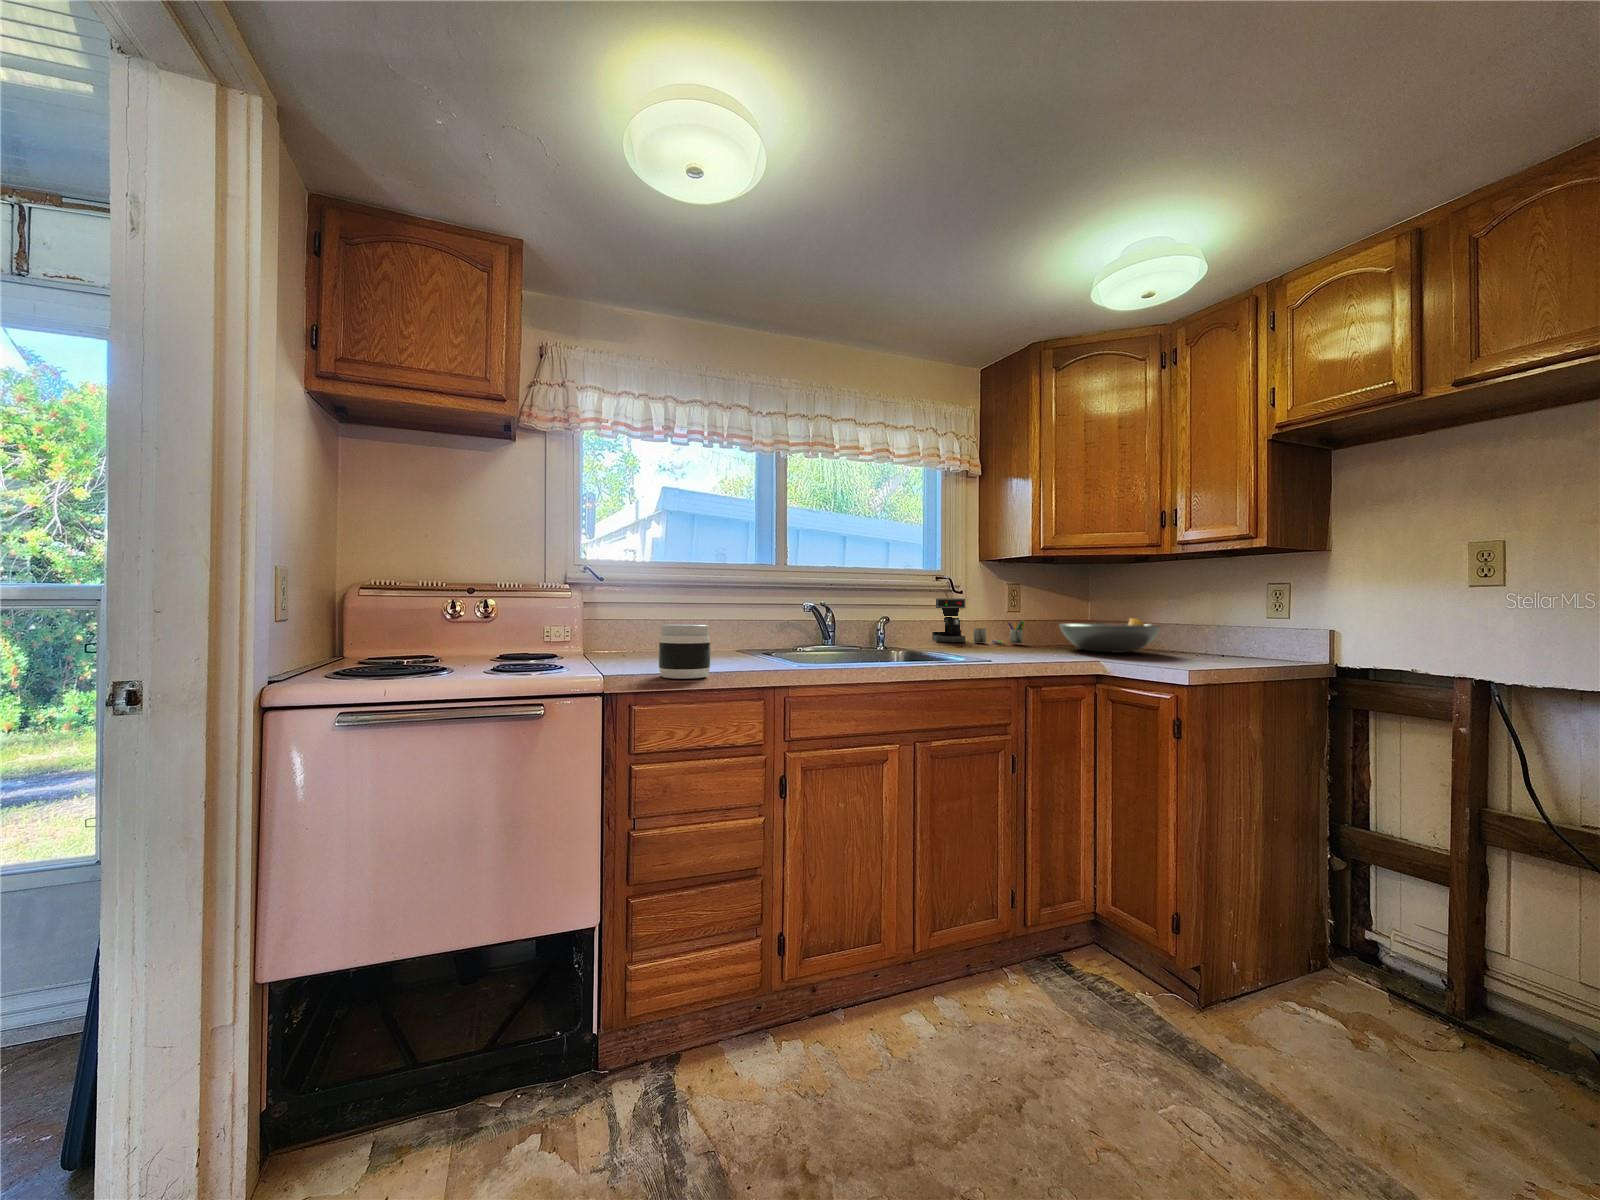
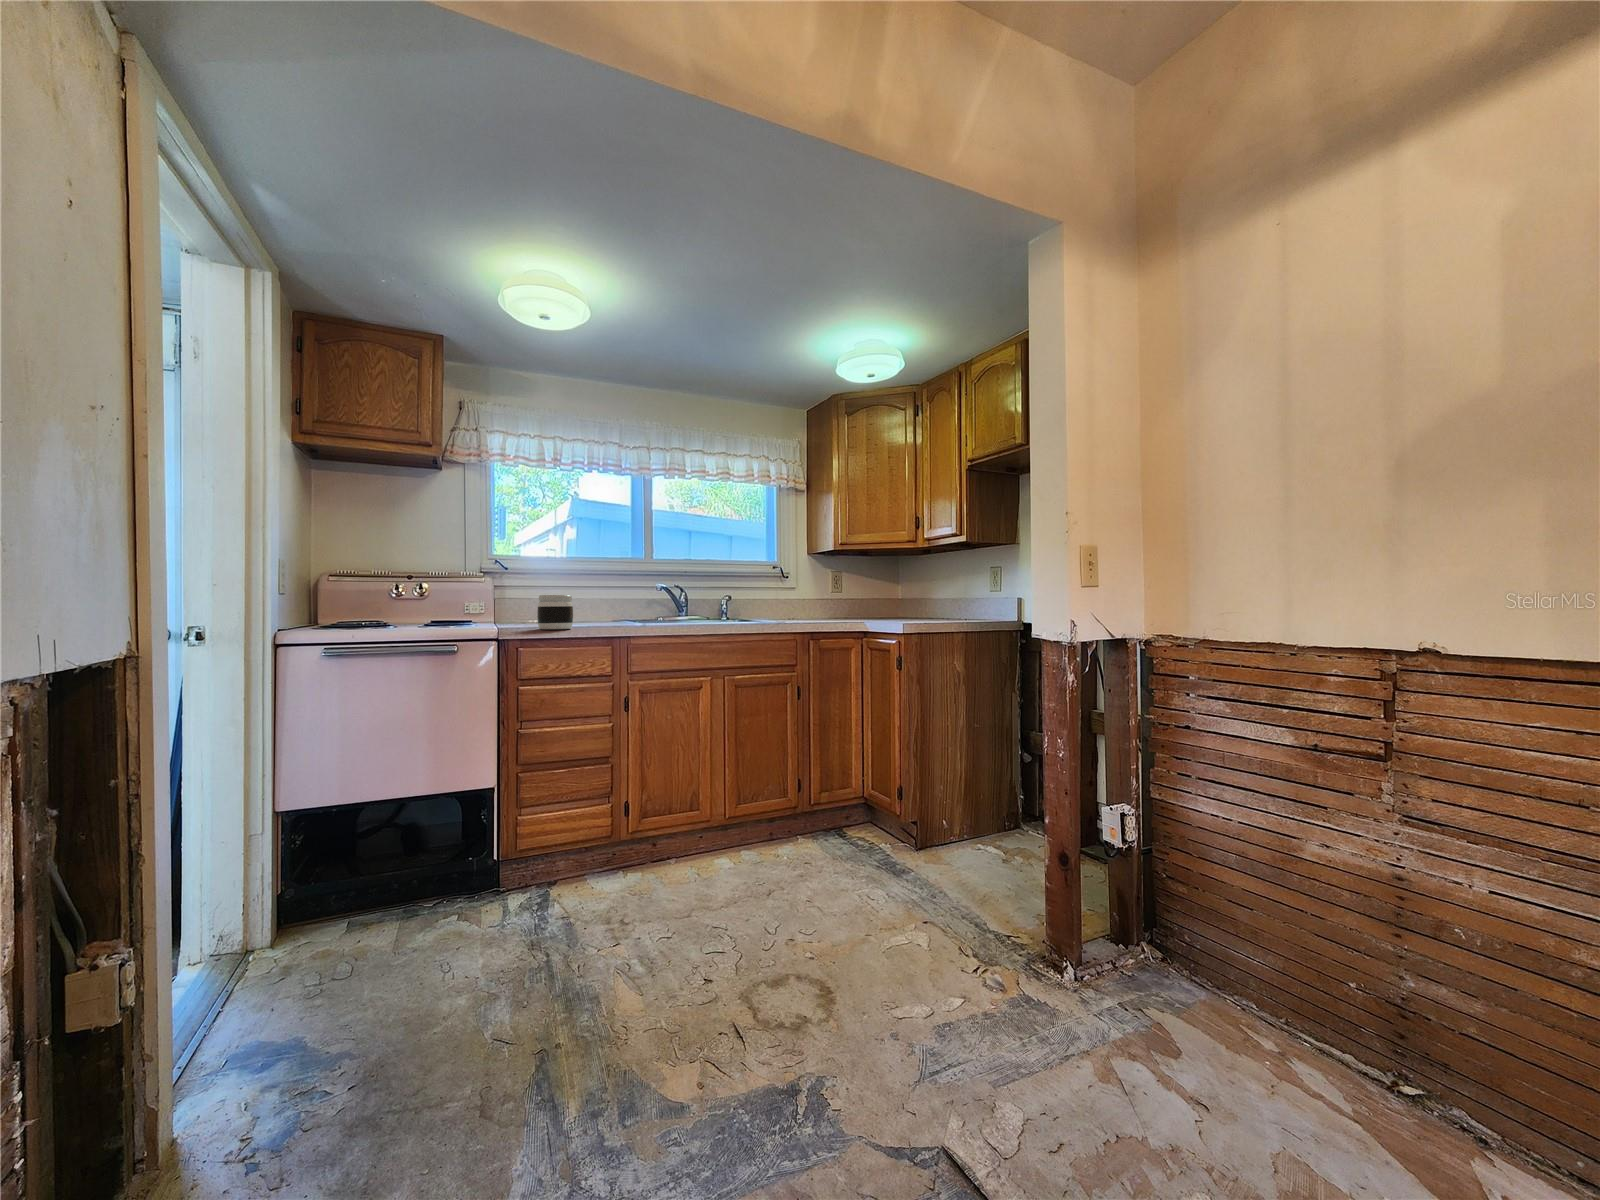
coffee maker: present [932,598,1026,643] -> none [772,582,838,615]
fruit bowl: present [1059,618,1161,652] -> none [856,593,924,618]

